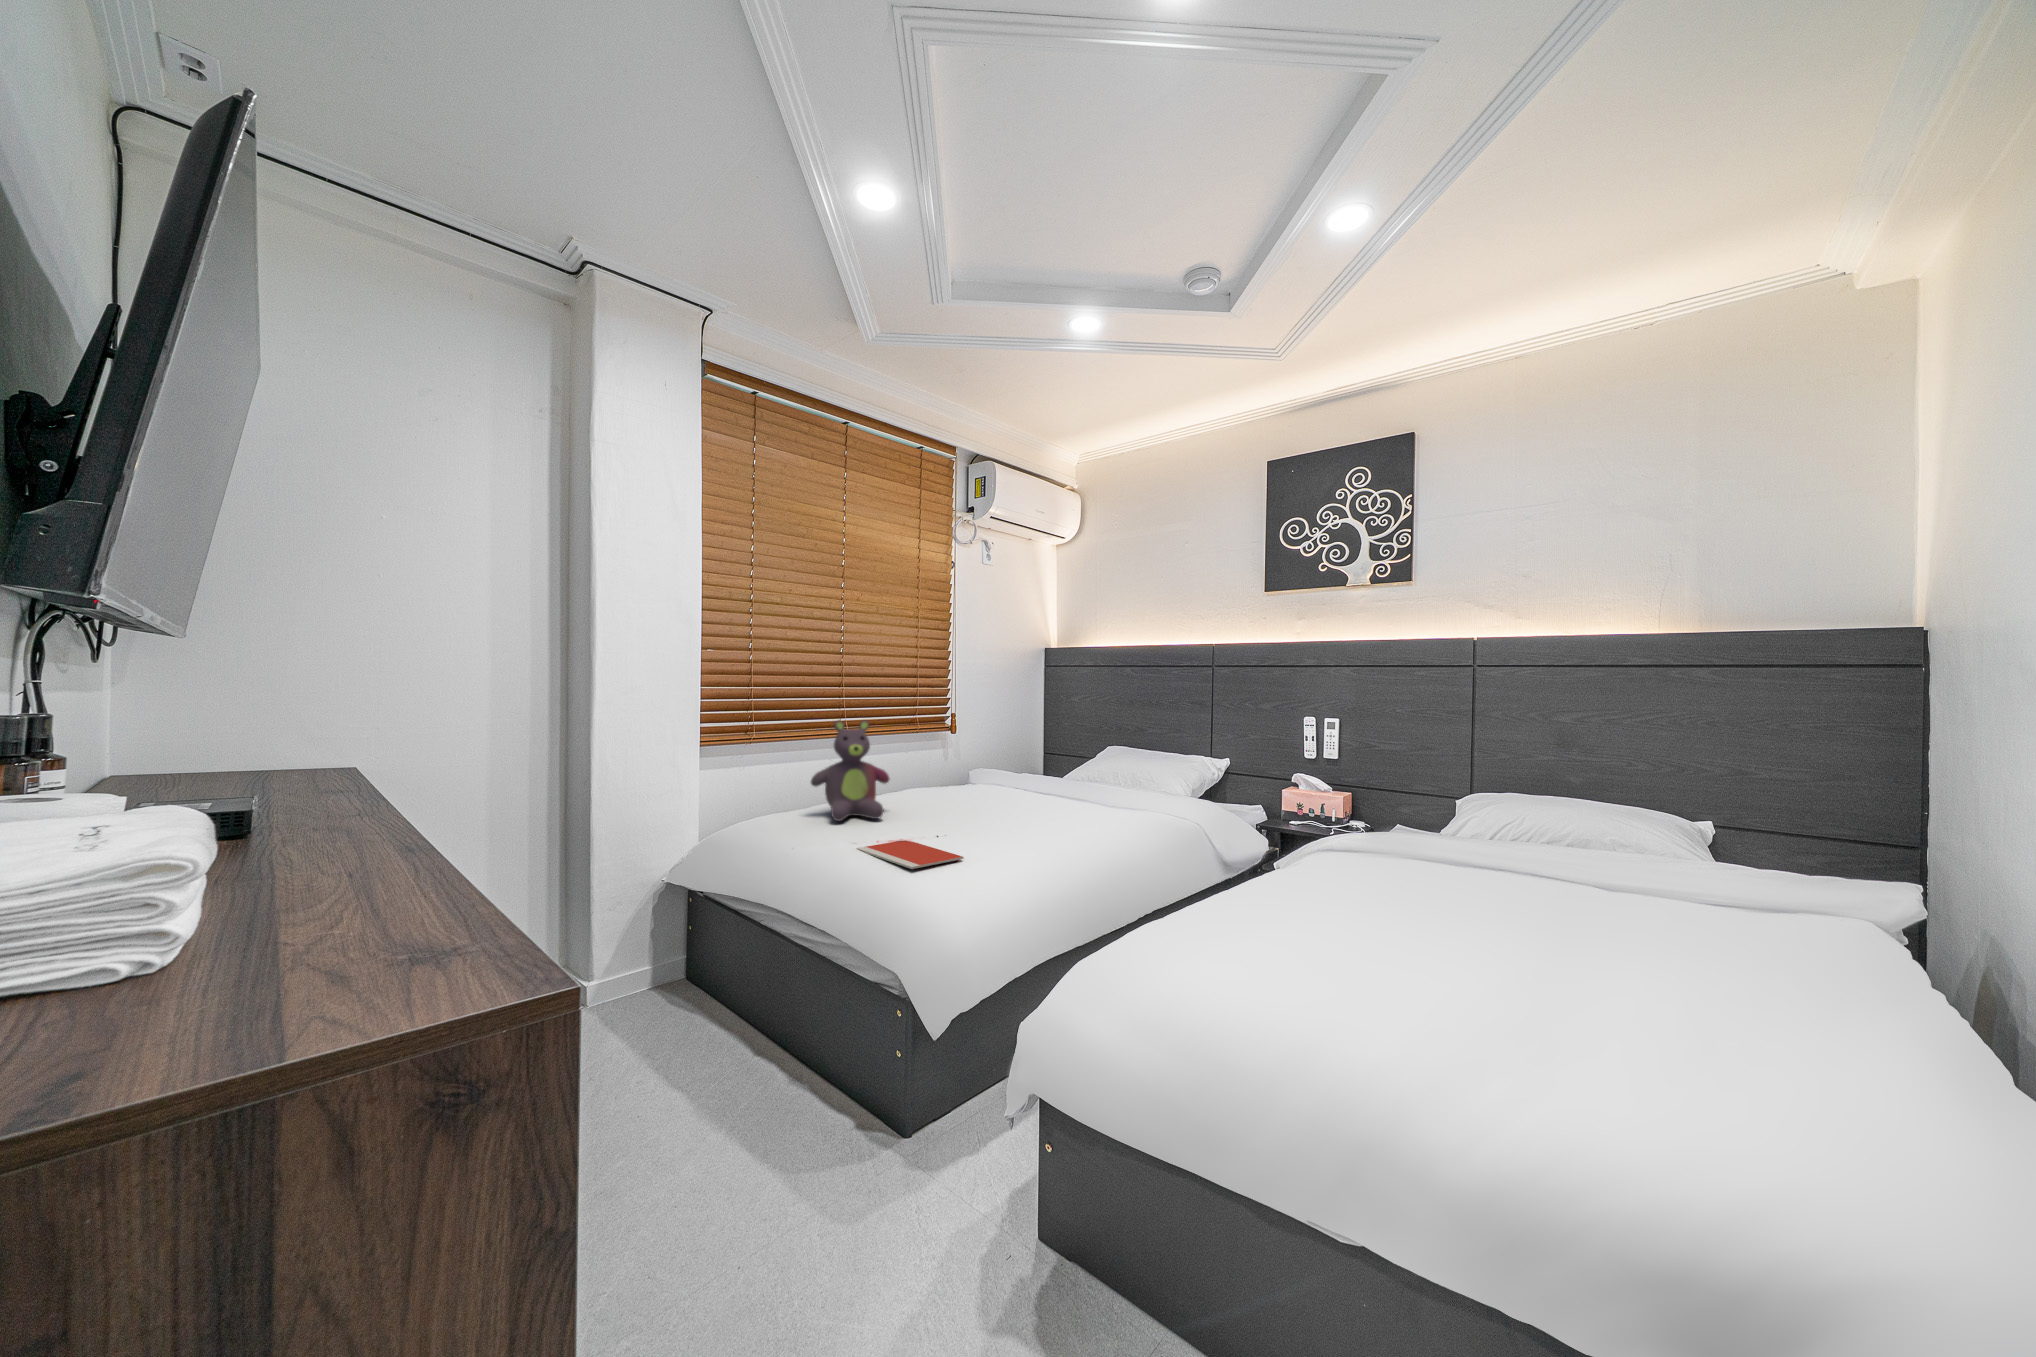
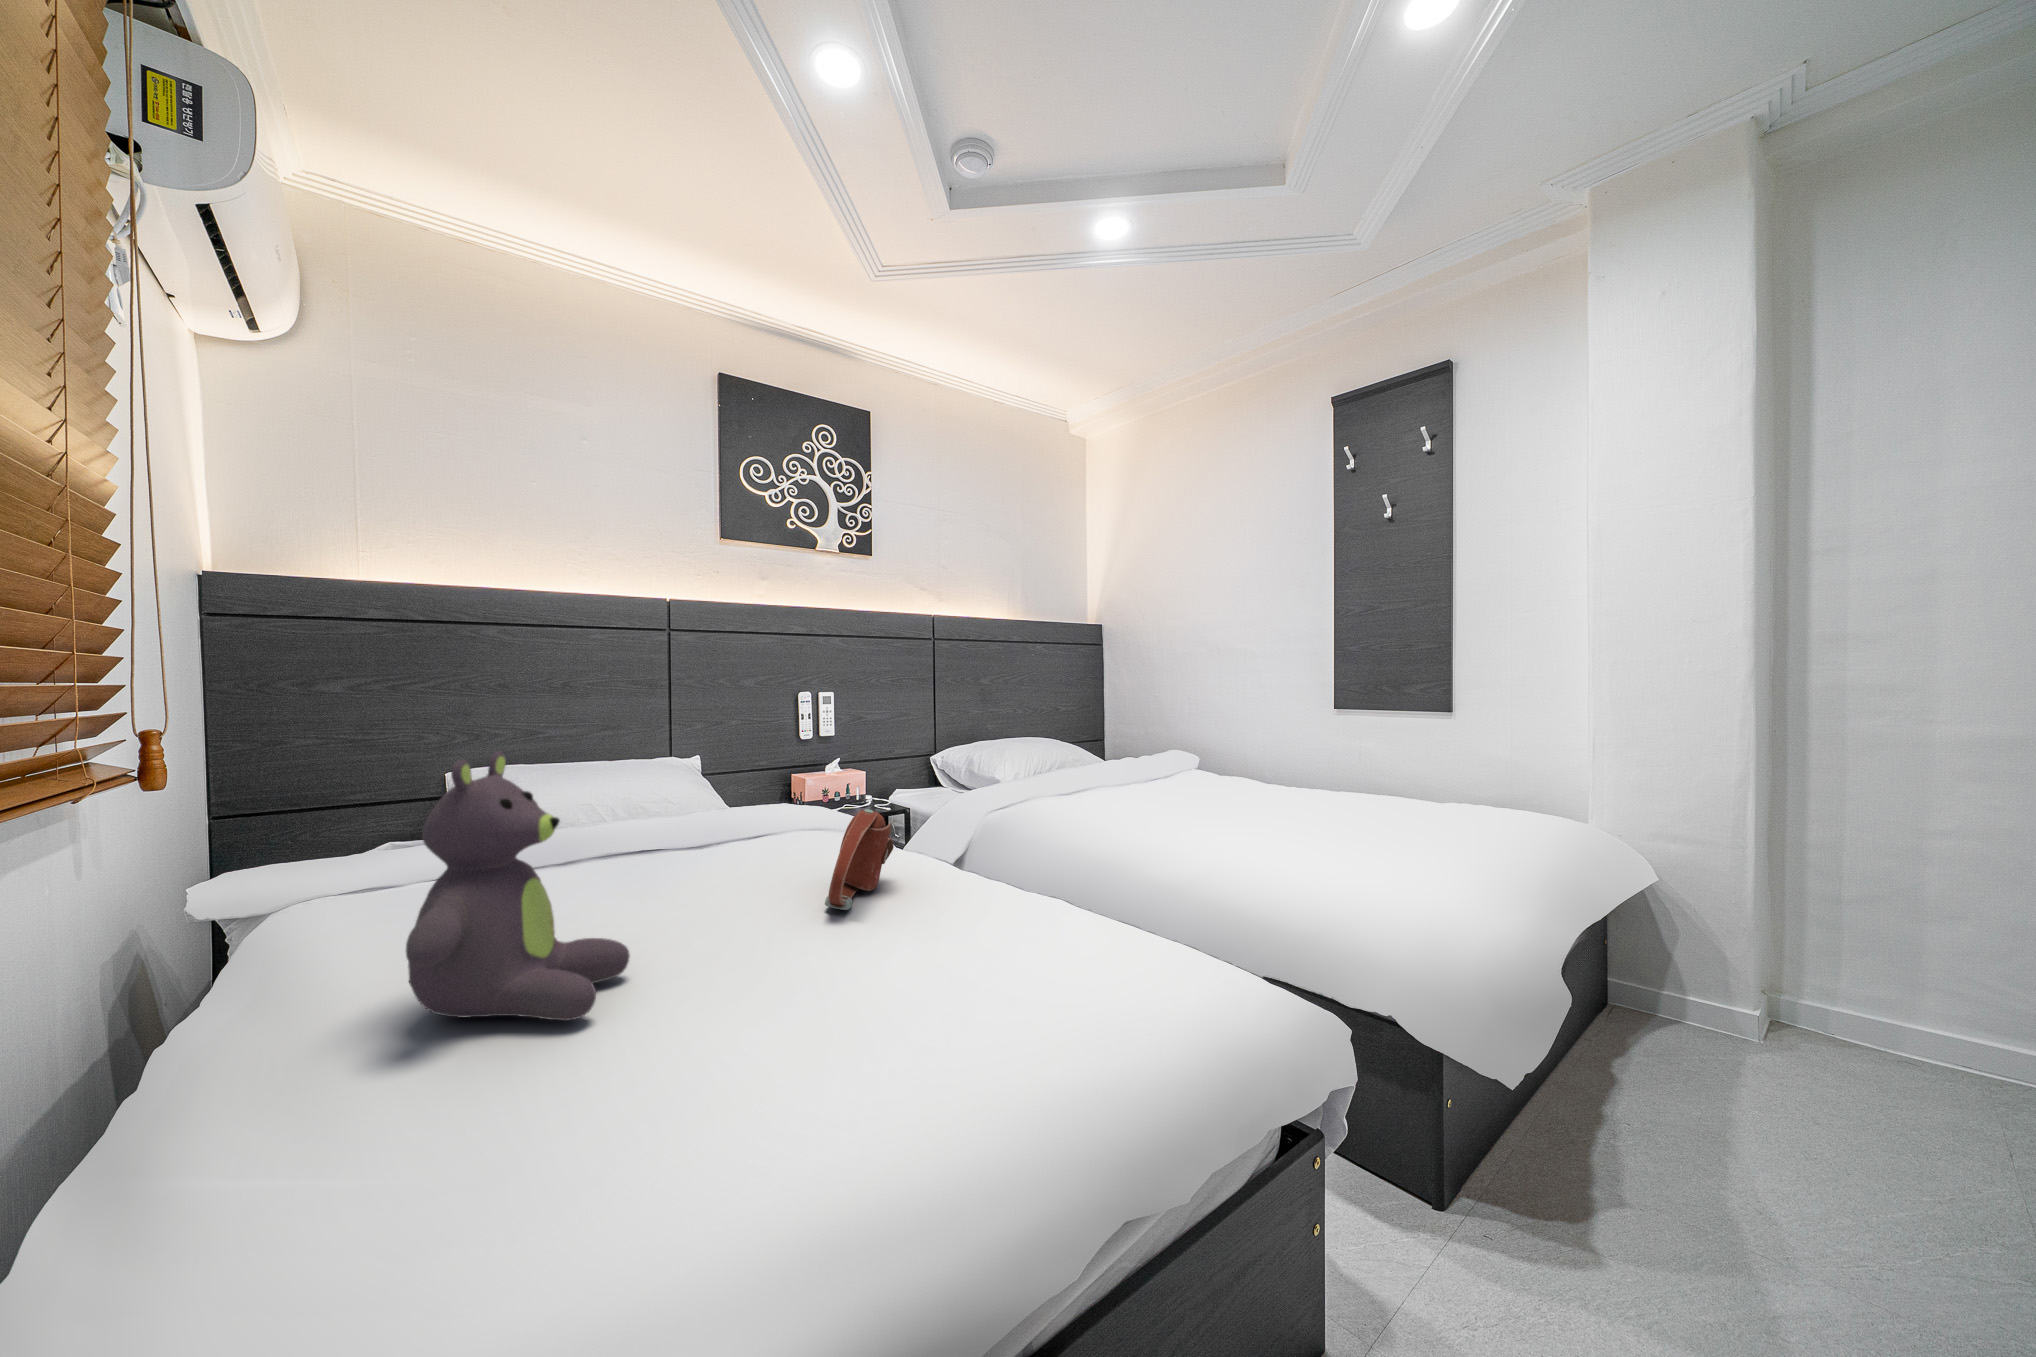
handbag: none [963,786,1067,838] -> present [825,809,893,910]
notebook: present [857,841,964,869] -> none [795,936,1012,1019]

